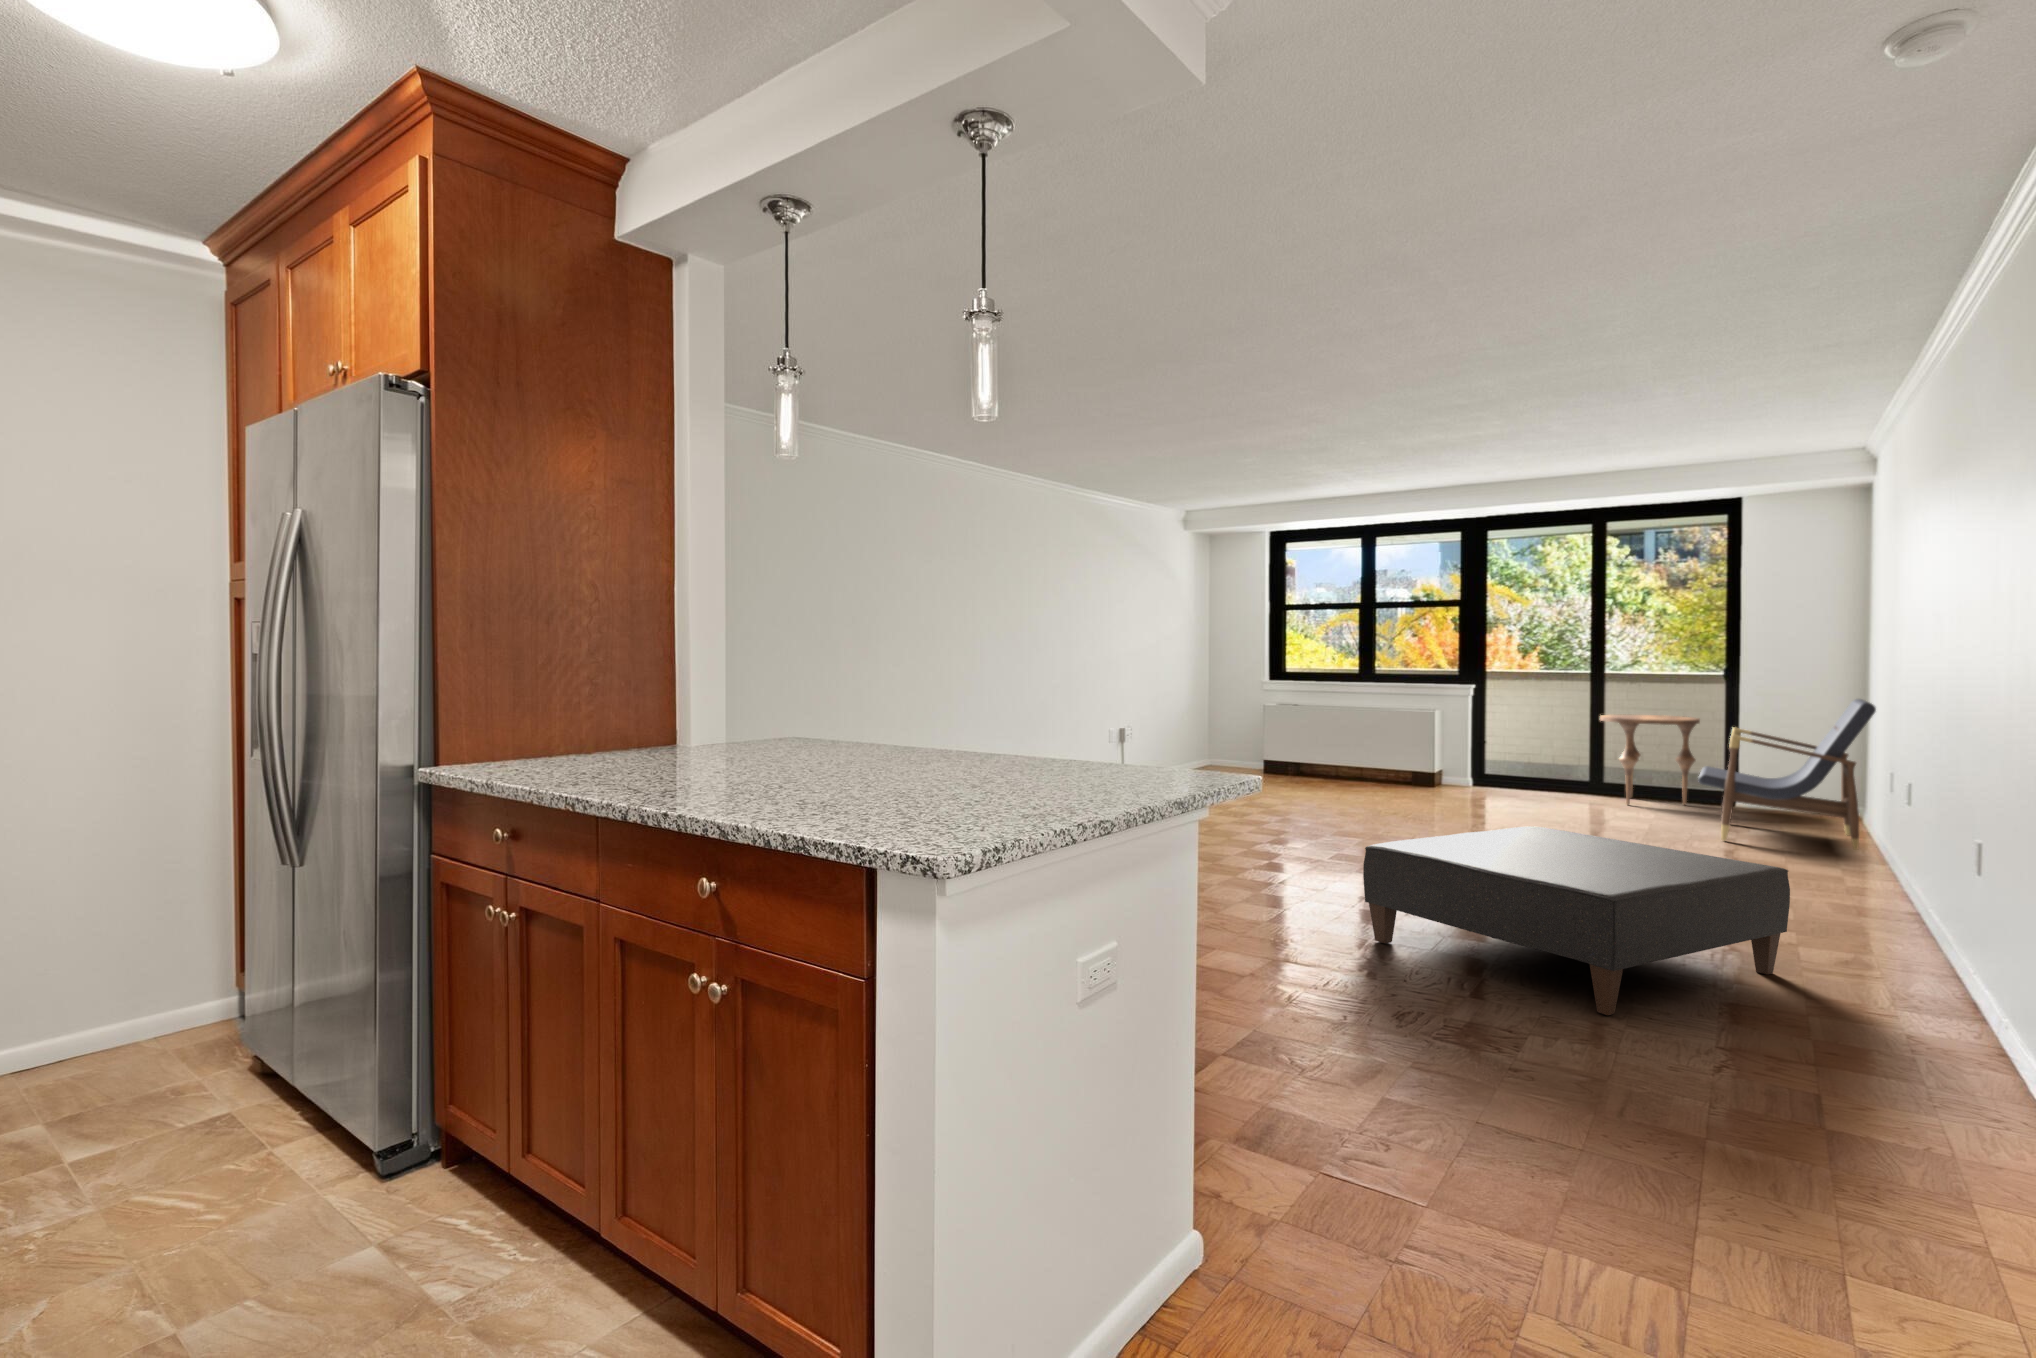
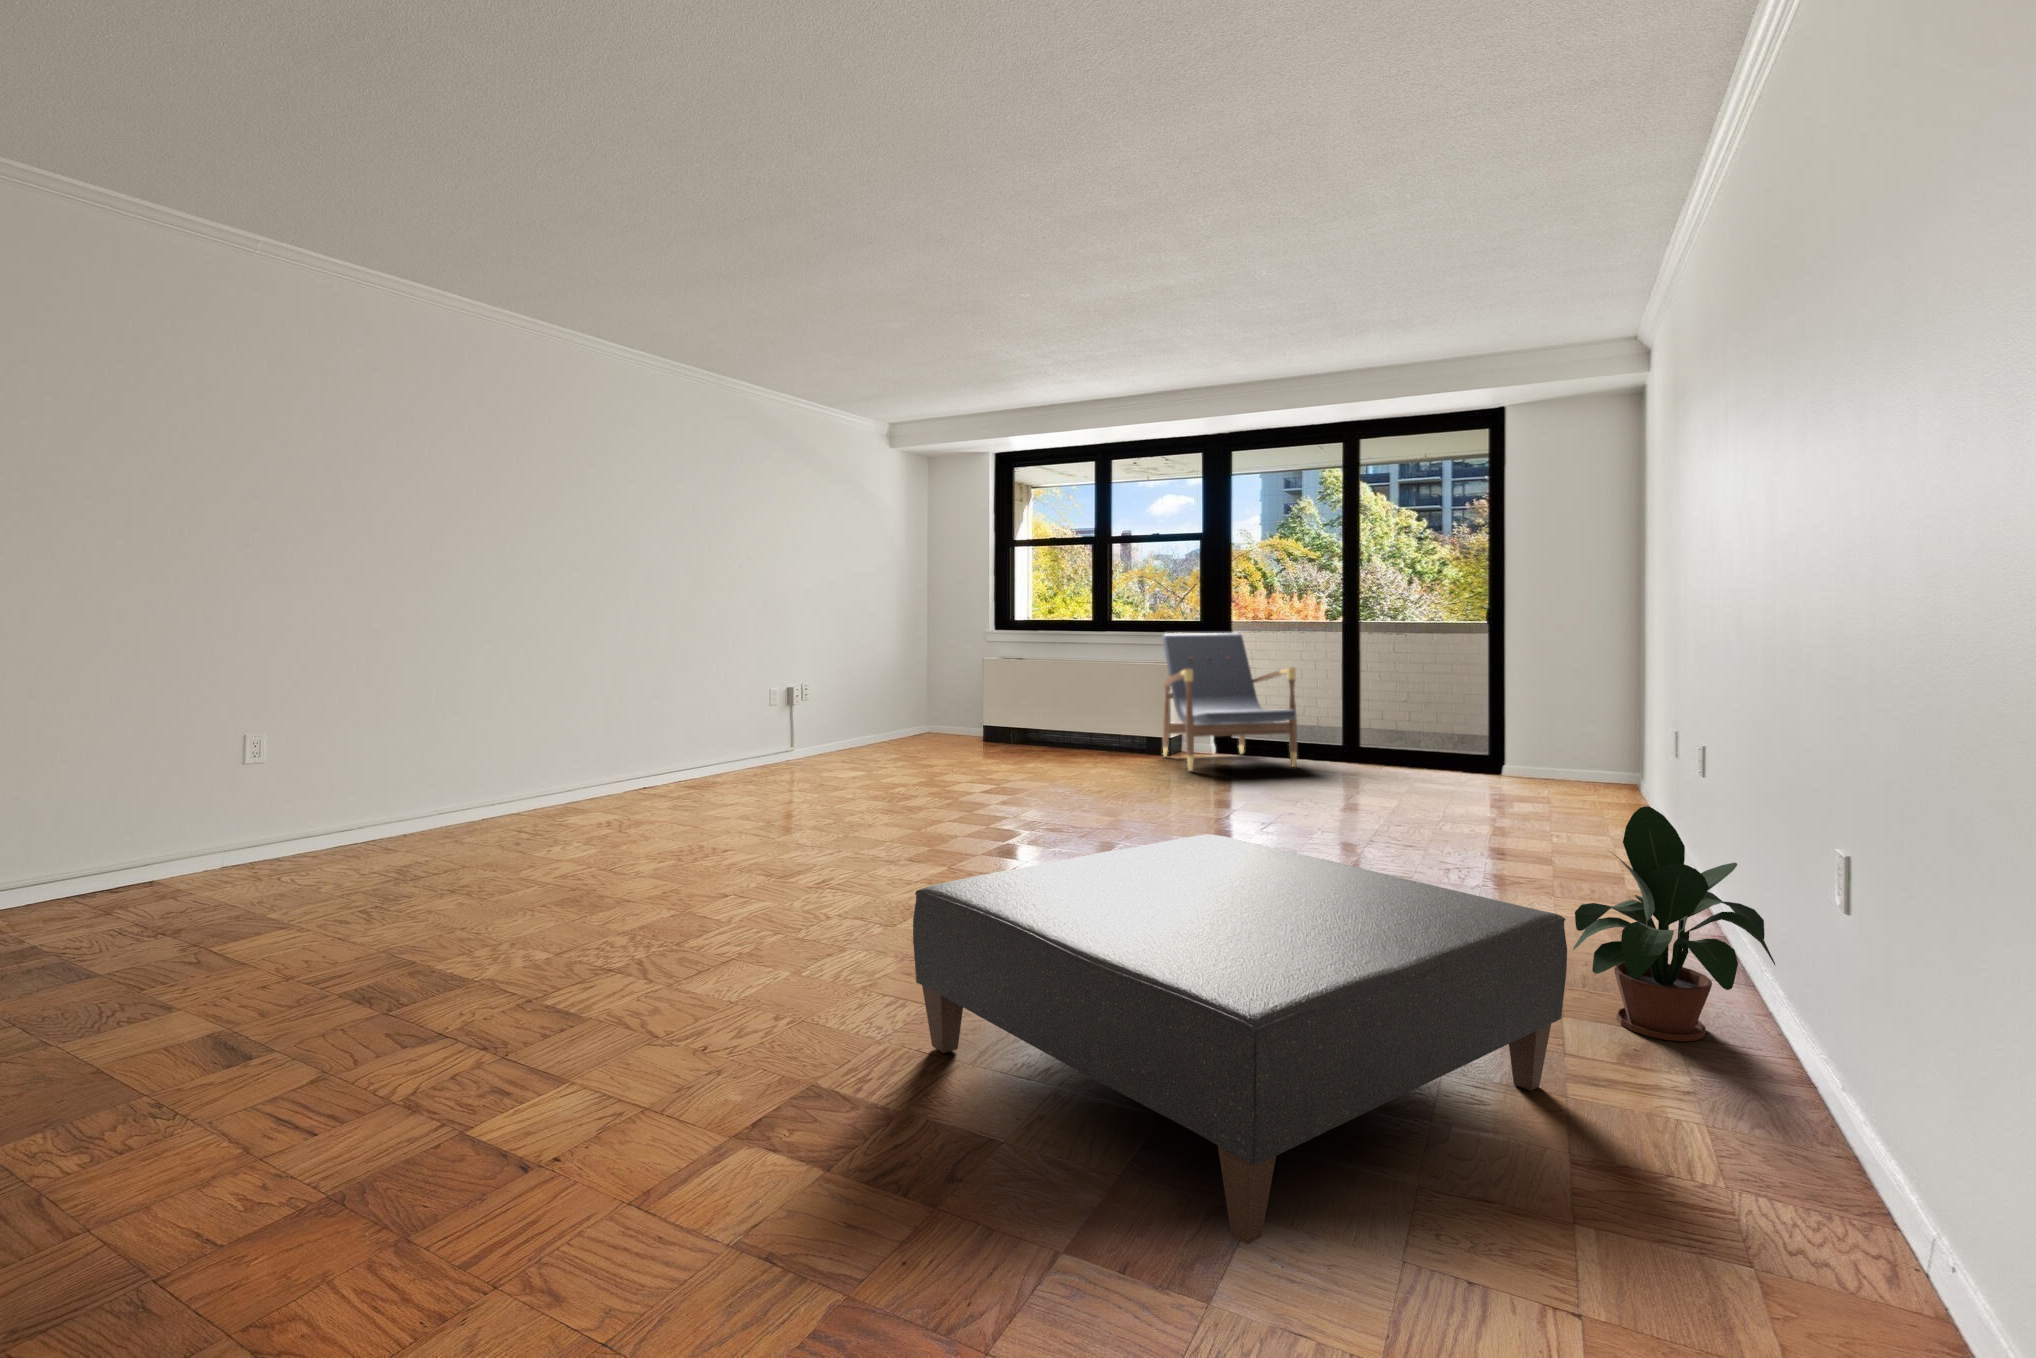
lounge chair: present [1698,699,1876,850] -> present [1162,633,1297,771]
side table: present [1600,714,1700,805] -> none [1353,666,1462,774]
potted plant: none [1796,811,1938,960] -> present [1573,806,1775,1041]

